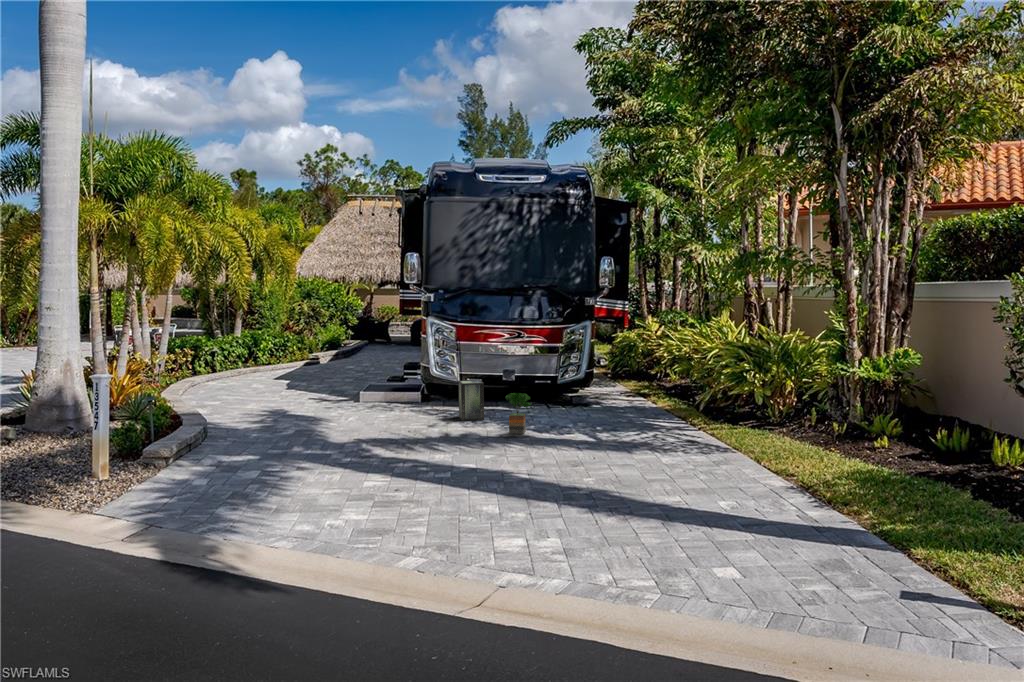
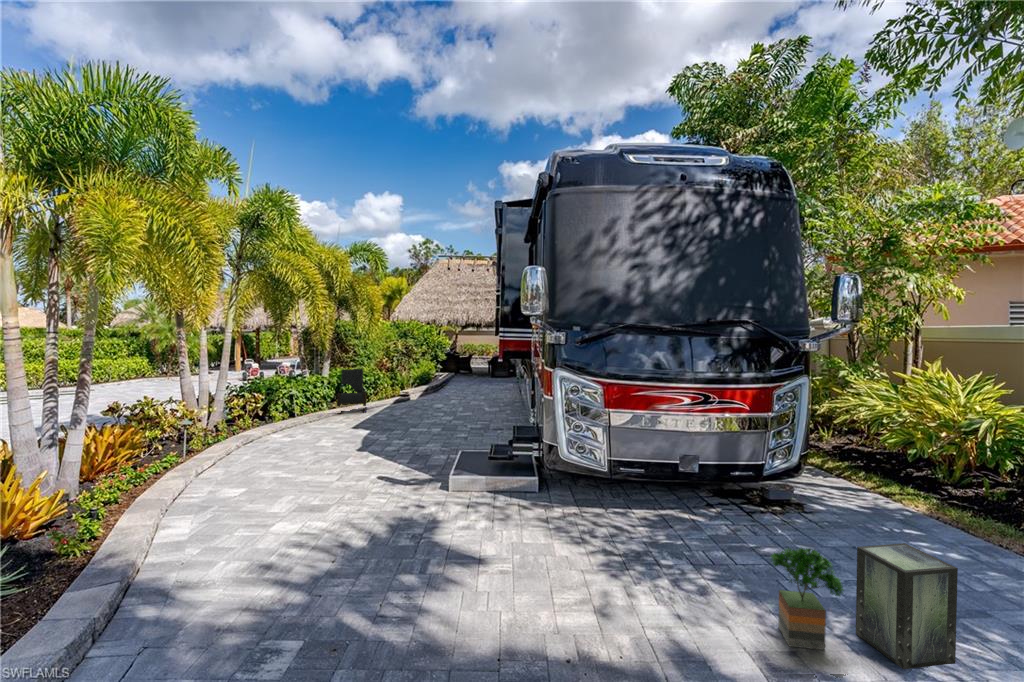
lounge chair: none [252,329,281,372] -> present [337,369,367,414]
storage box: present [458,380,484,421] -> present [856,543,958,669]

